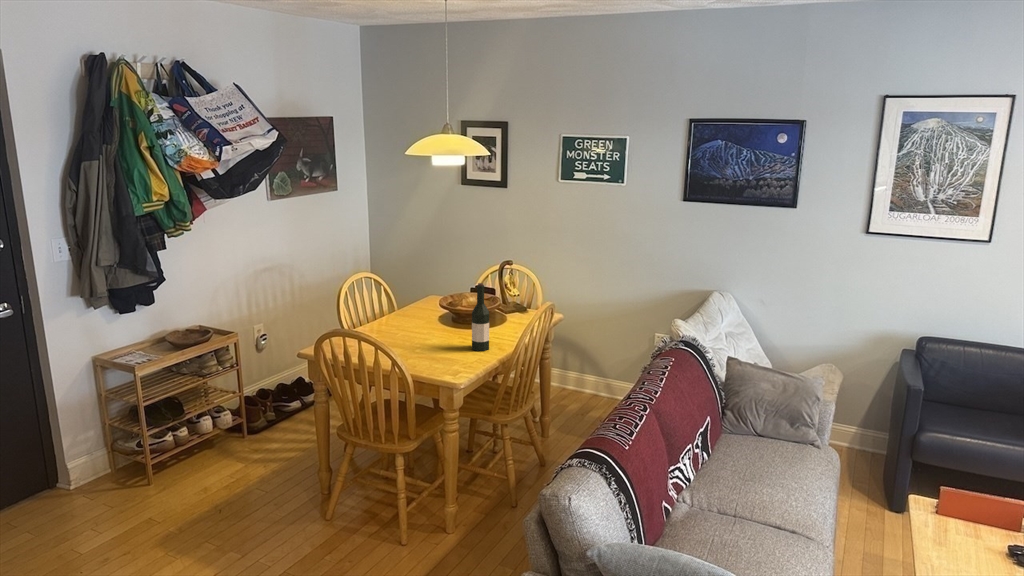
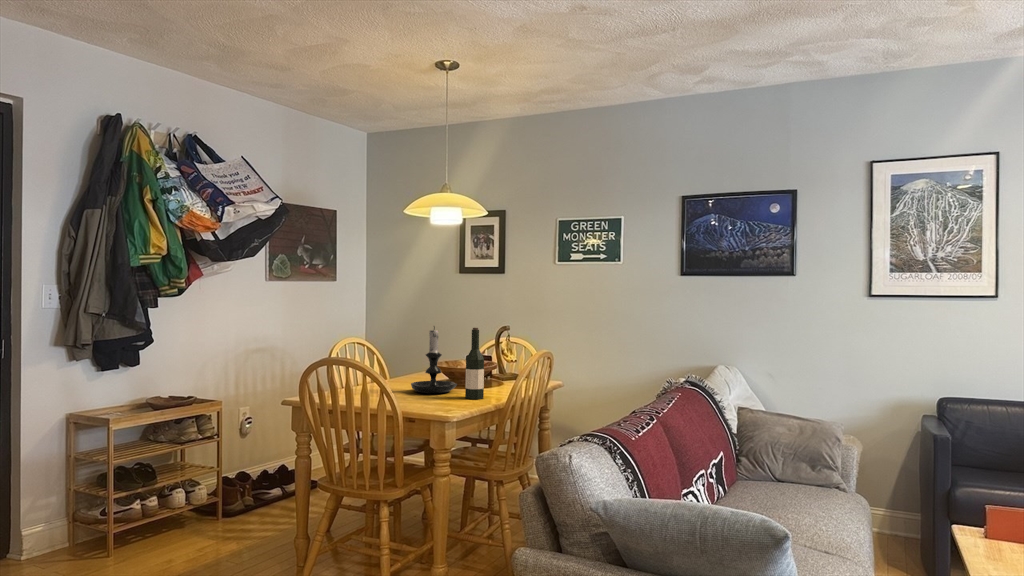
candle holder: none [419,275,464,341] -> present [411,326,457,394]

